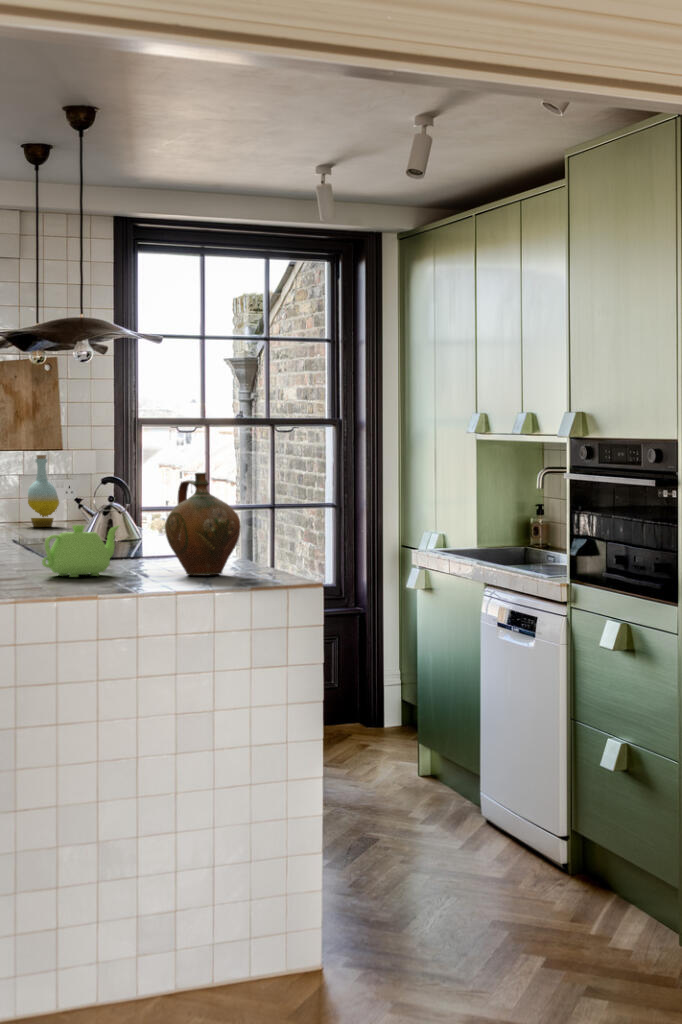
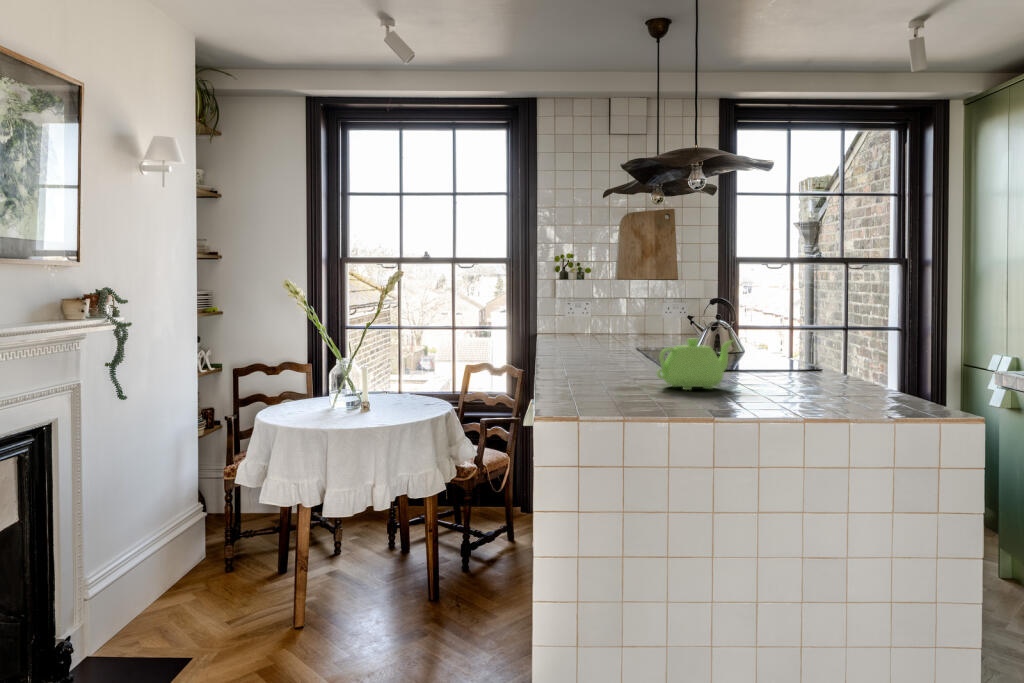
bottle: present [28,455,59,527] -> none [648,284,674,338]
ceramic jug: present [165,473,241,576] -> none [782,288,867,395]

